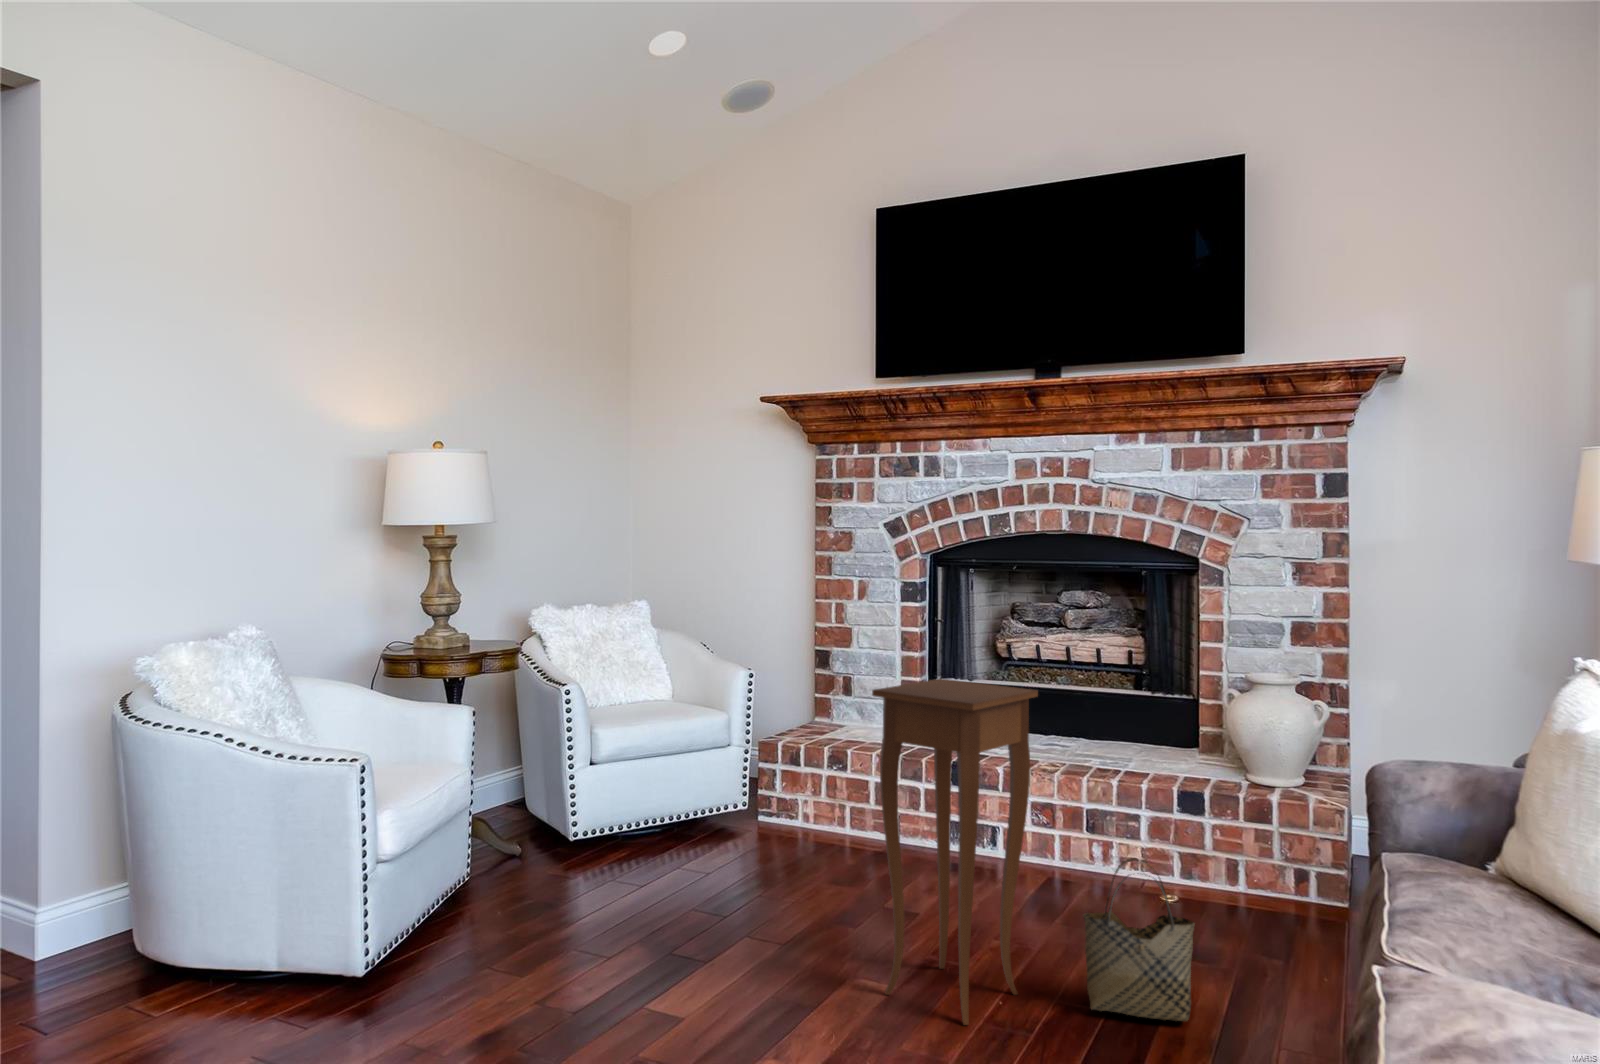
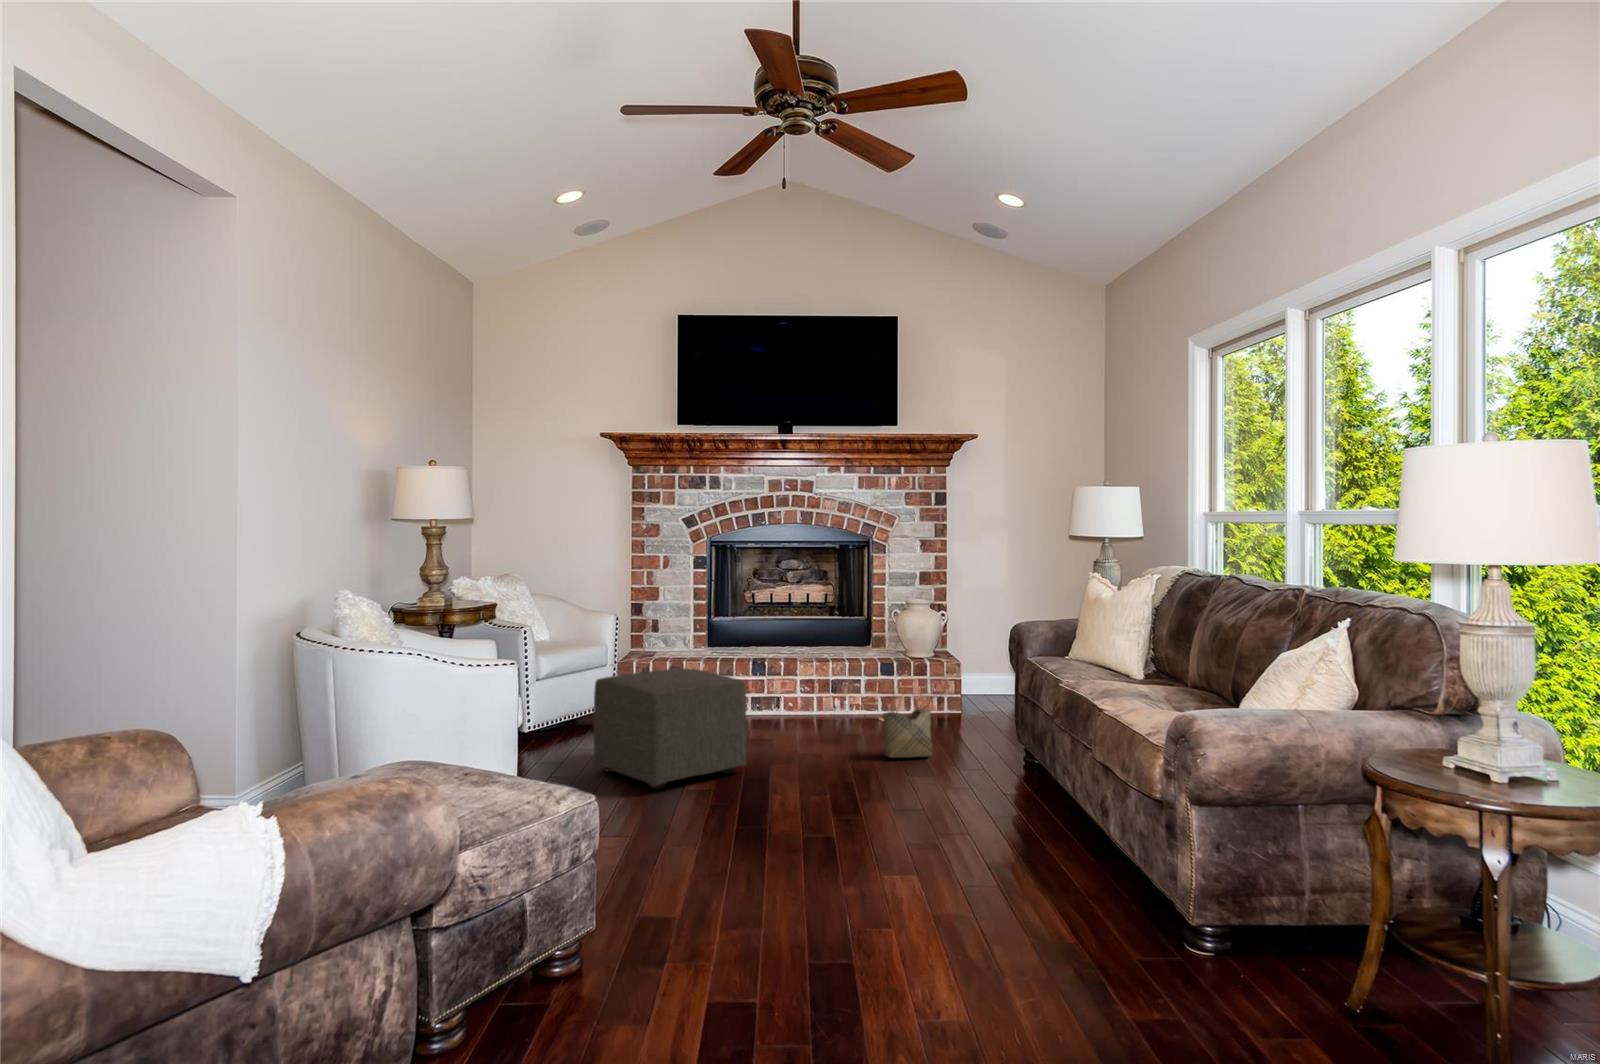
side table: present [872,679,1038,1025] -> none [786,603,859,771]
ottoman: none [577,776,794,1000] -> present [594,668,747,789]

